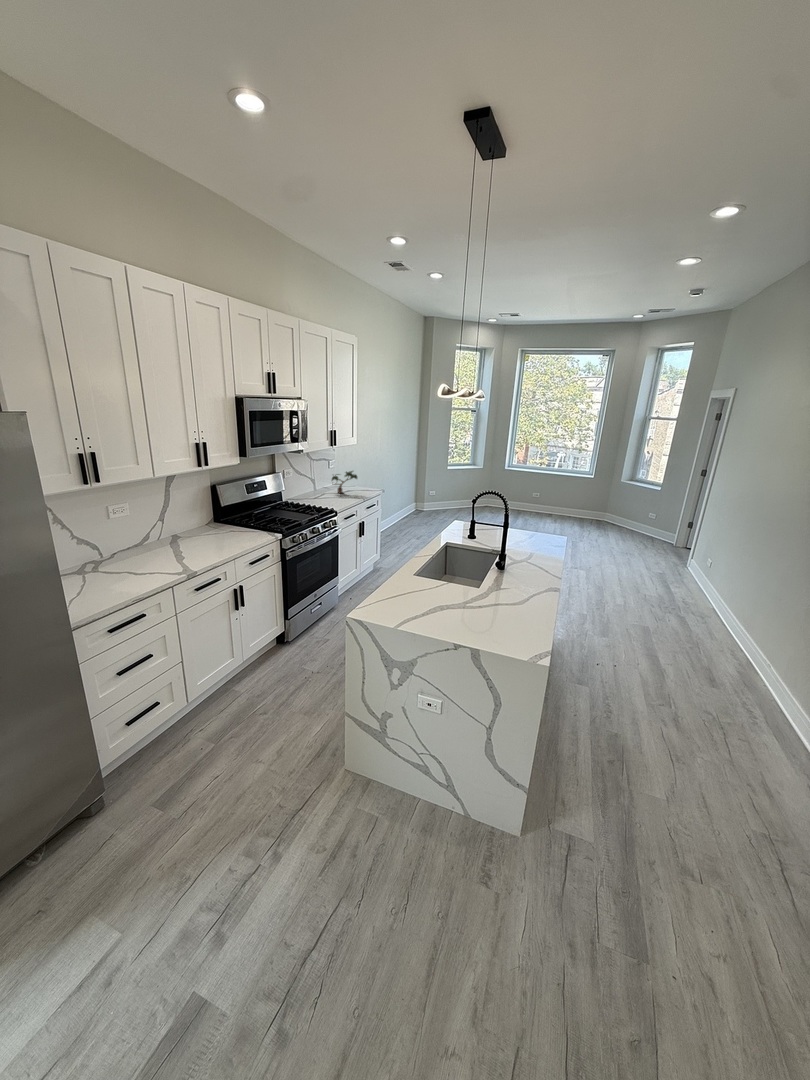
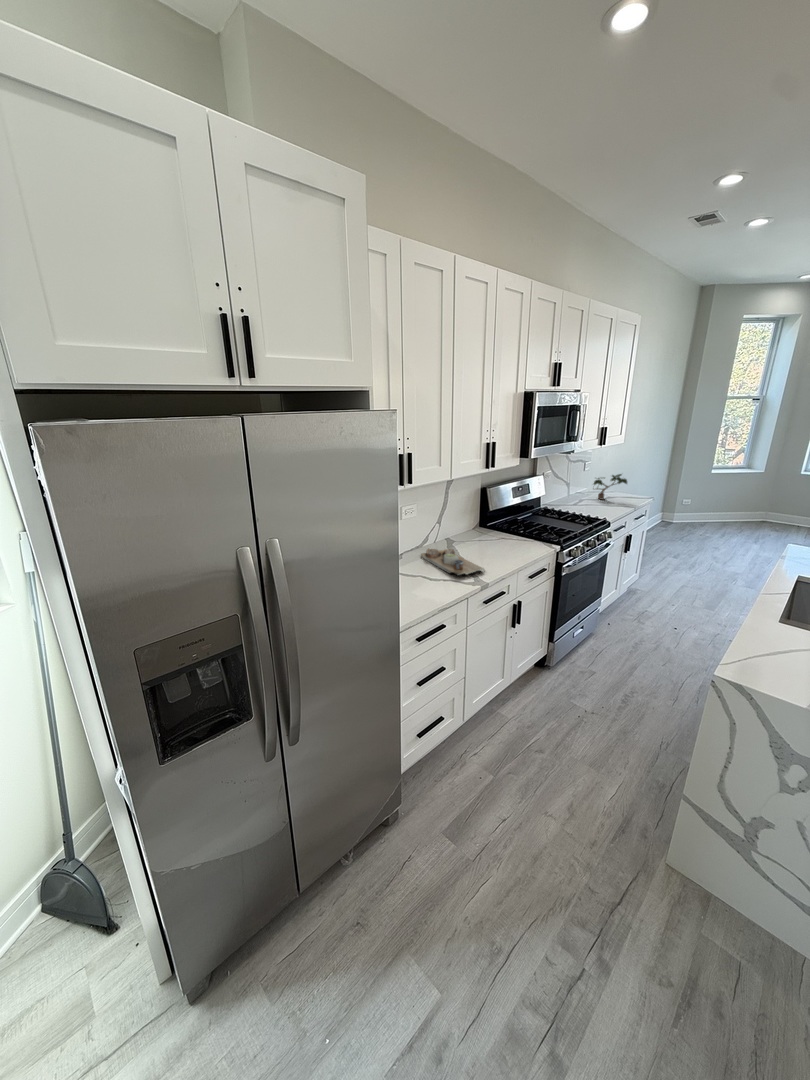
cutting board: none [135,544,197,567] -> present [421,549,485,576]

